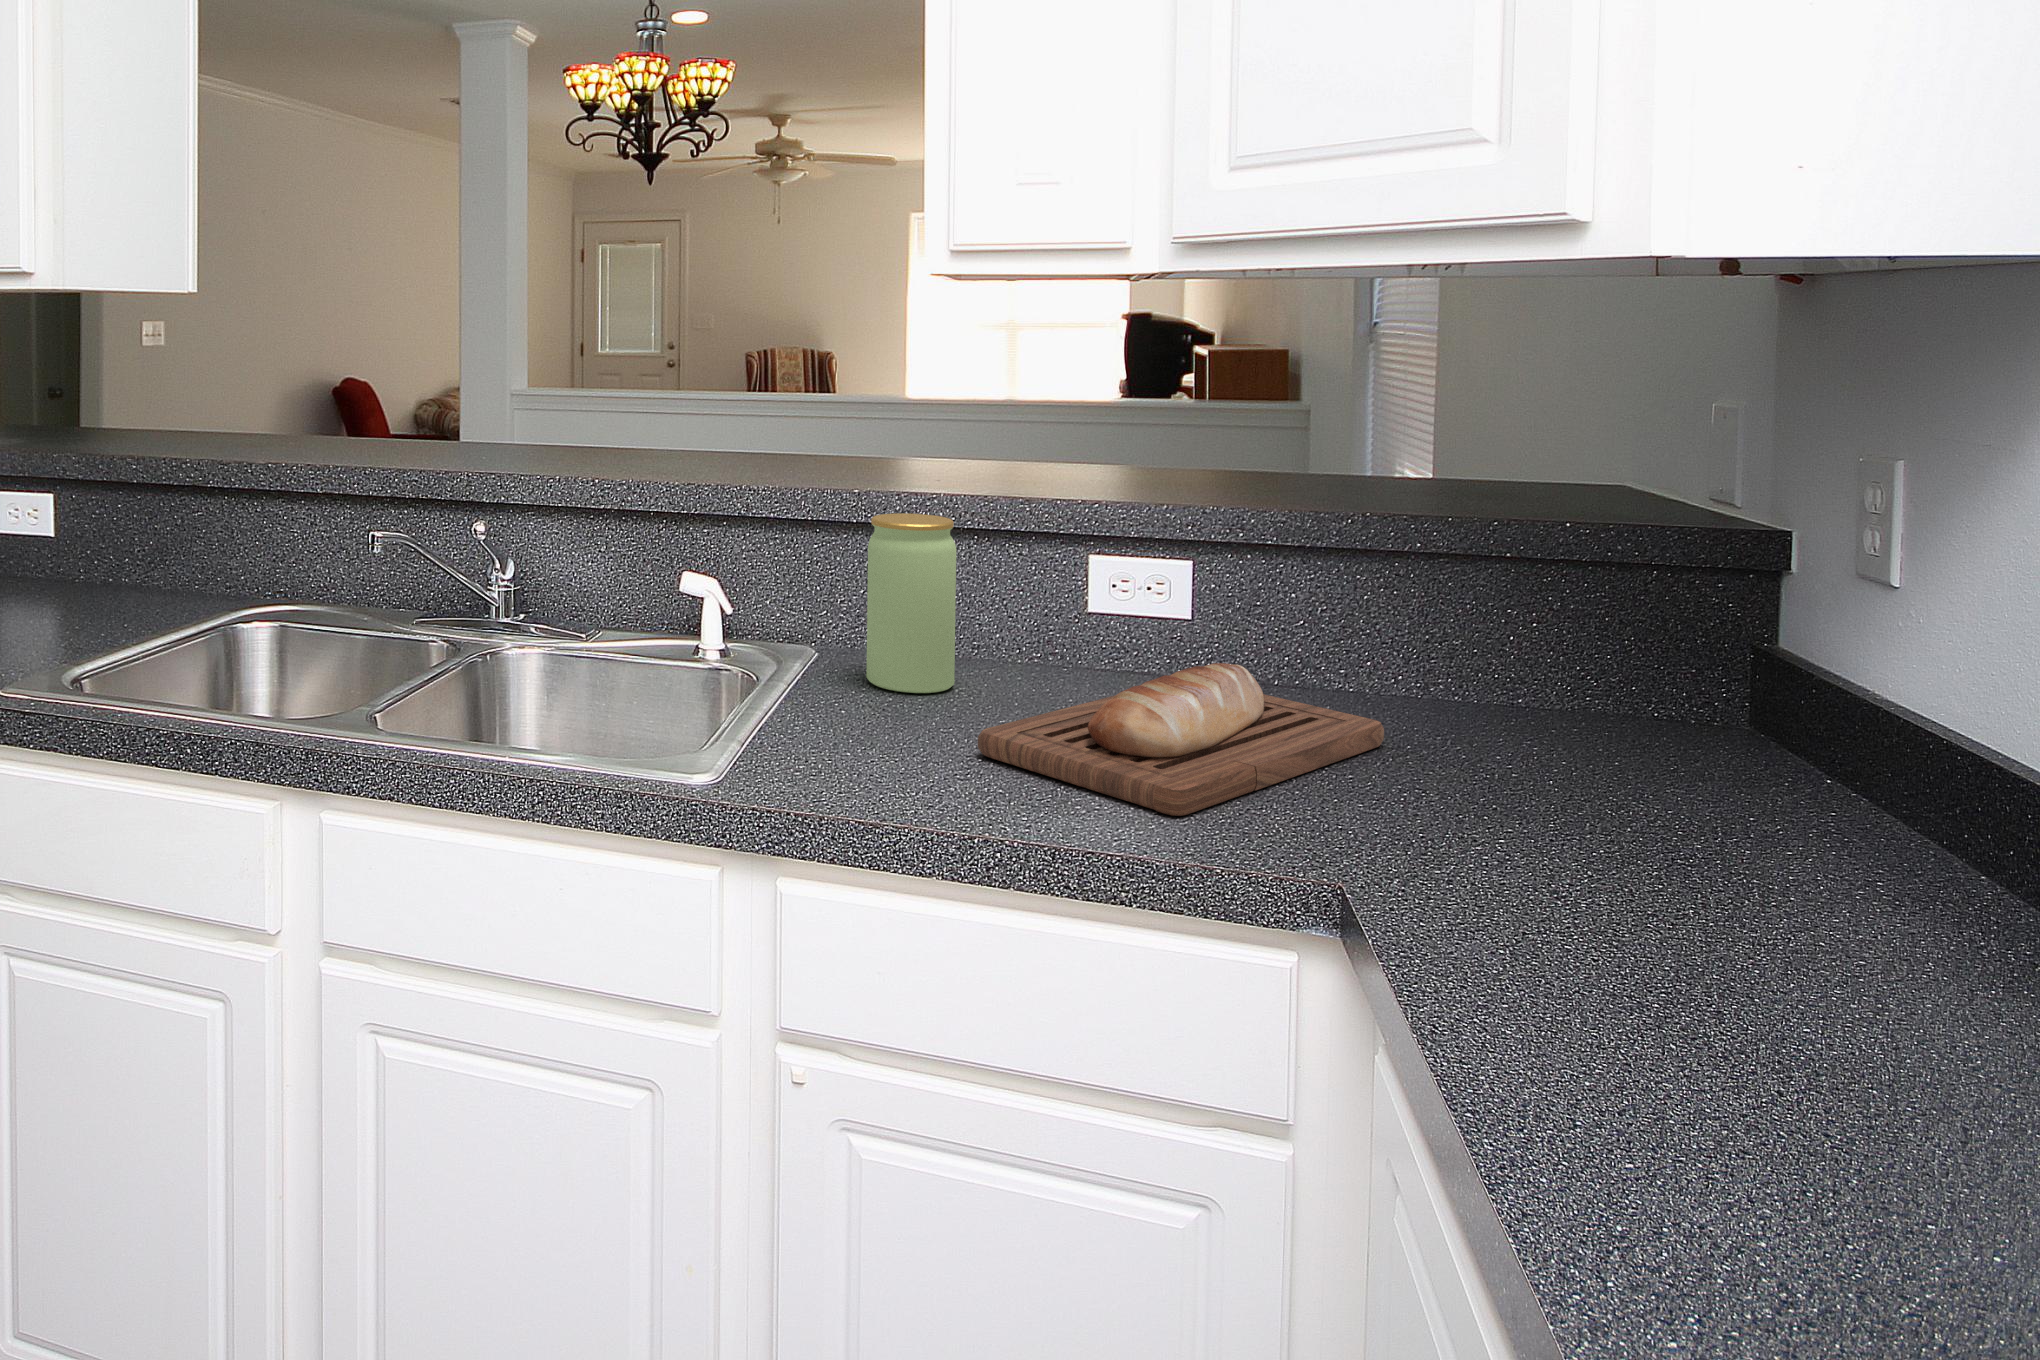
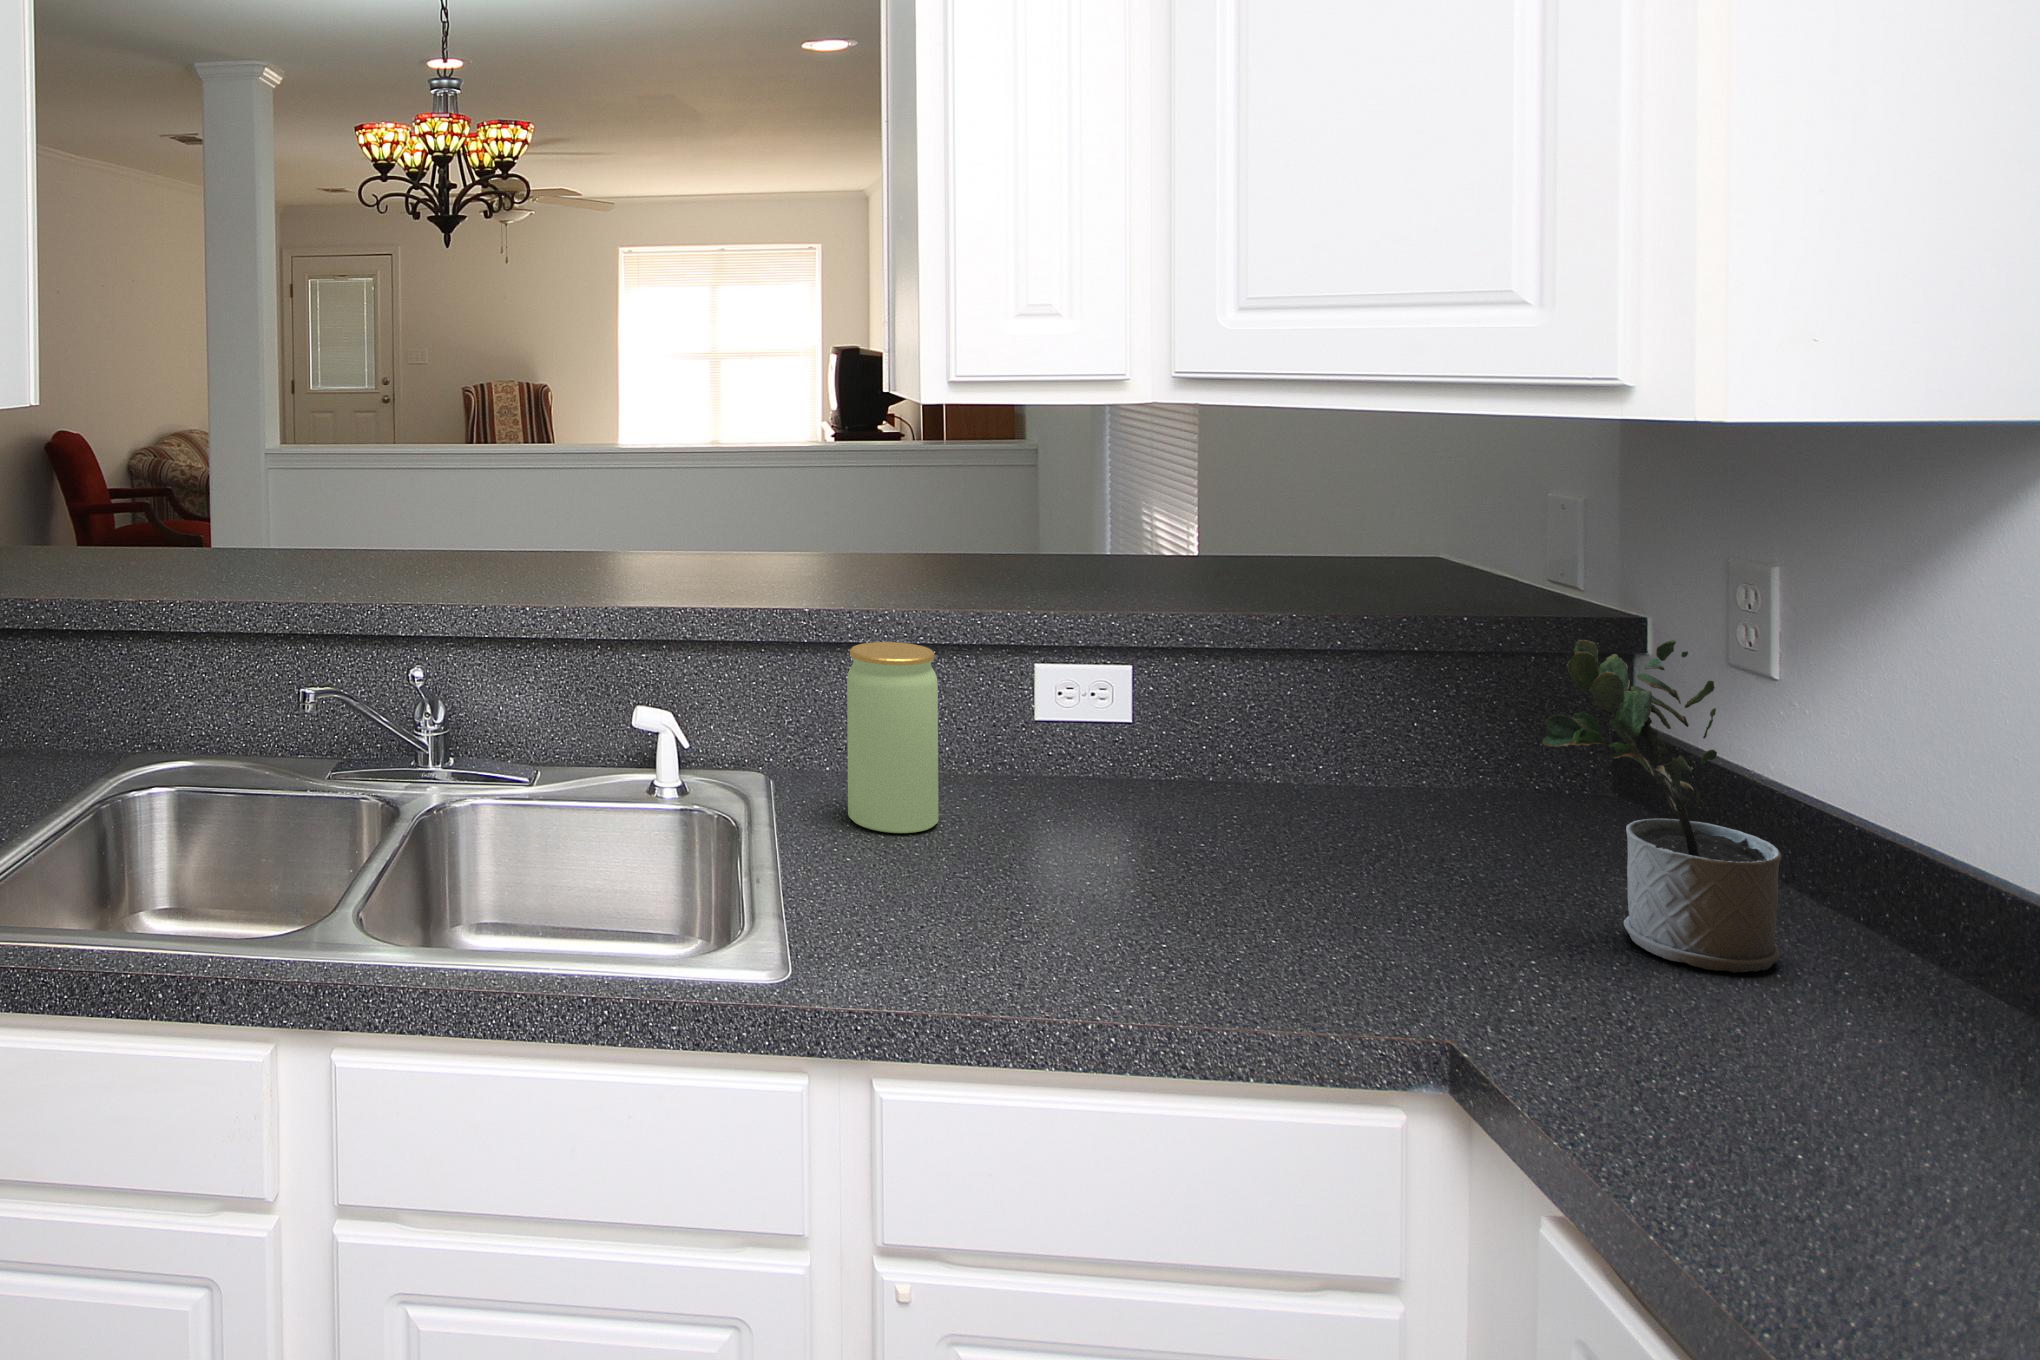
potted plant: none [1537,508,1804,868] -> present [1542,640,1782,973]
bread loaf: present [978,663,1384,816] -> none [1018,786,1363,969]

